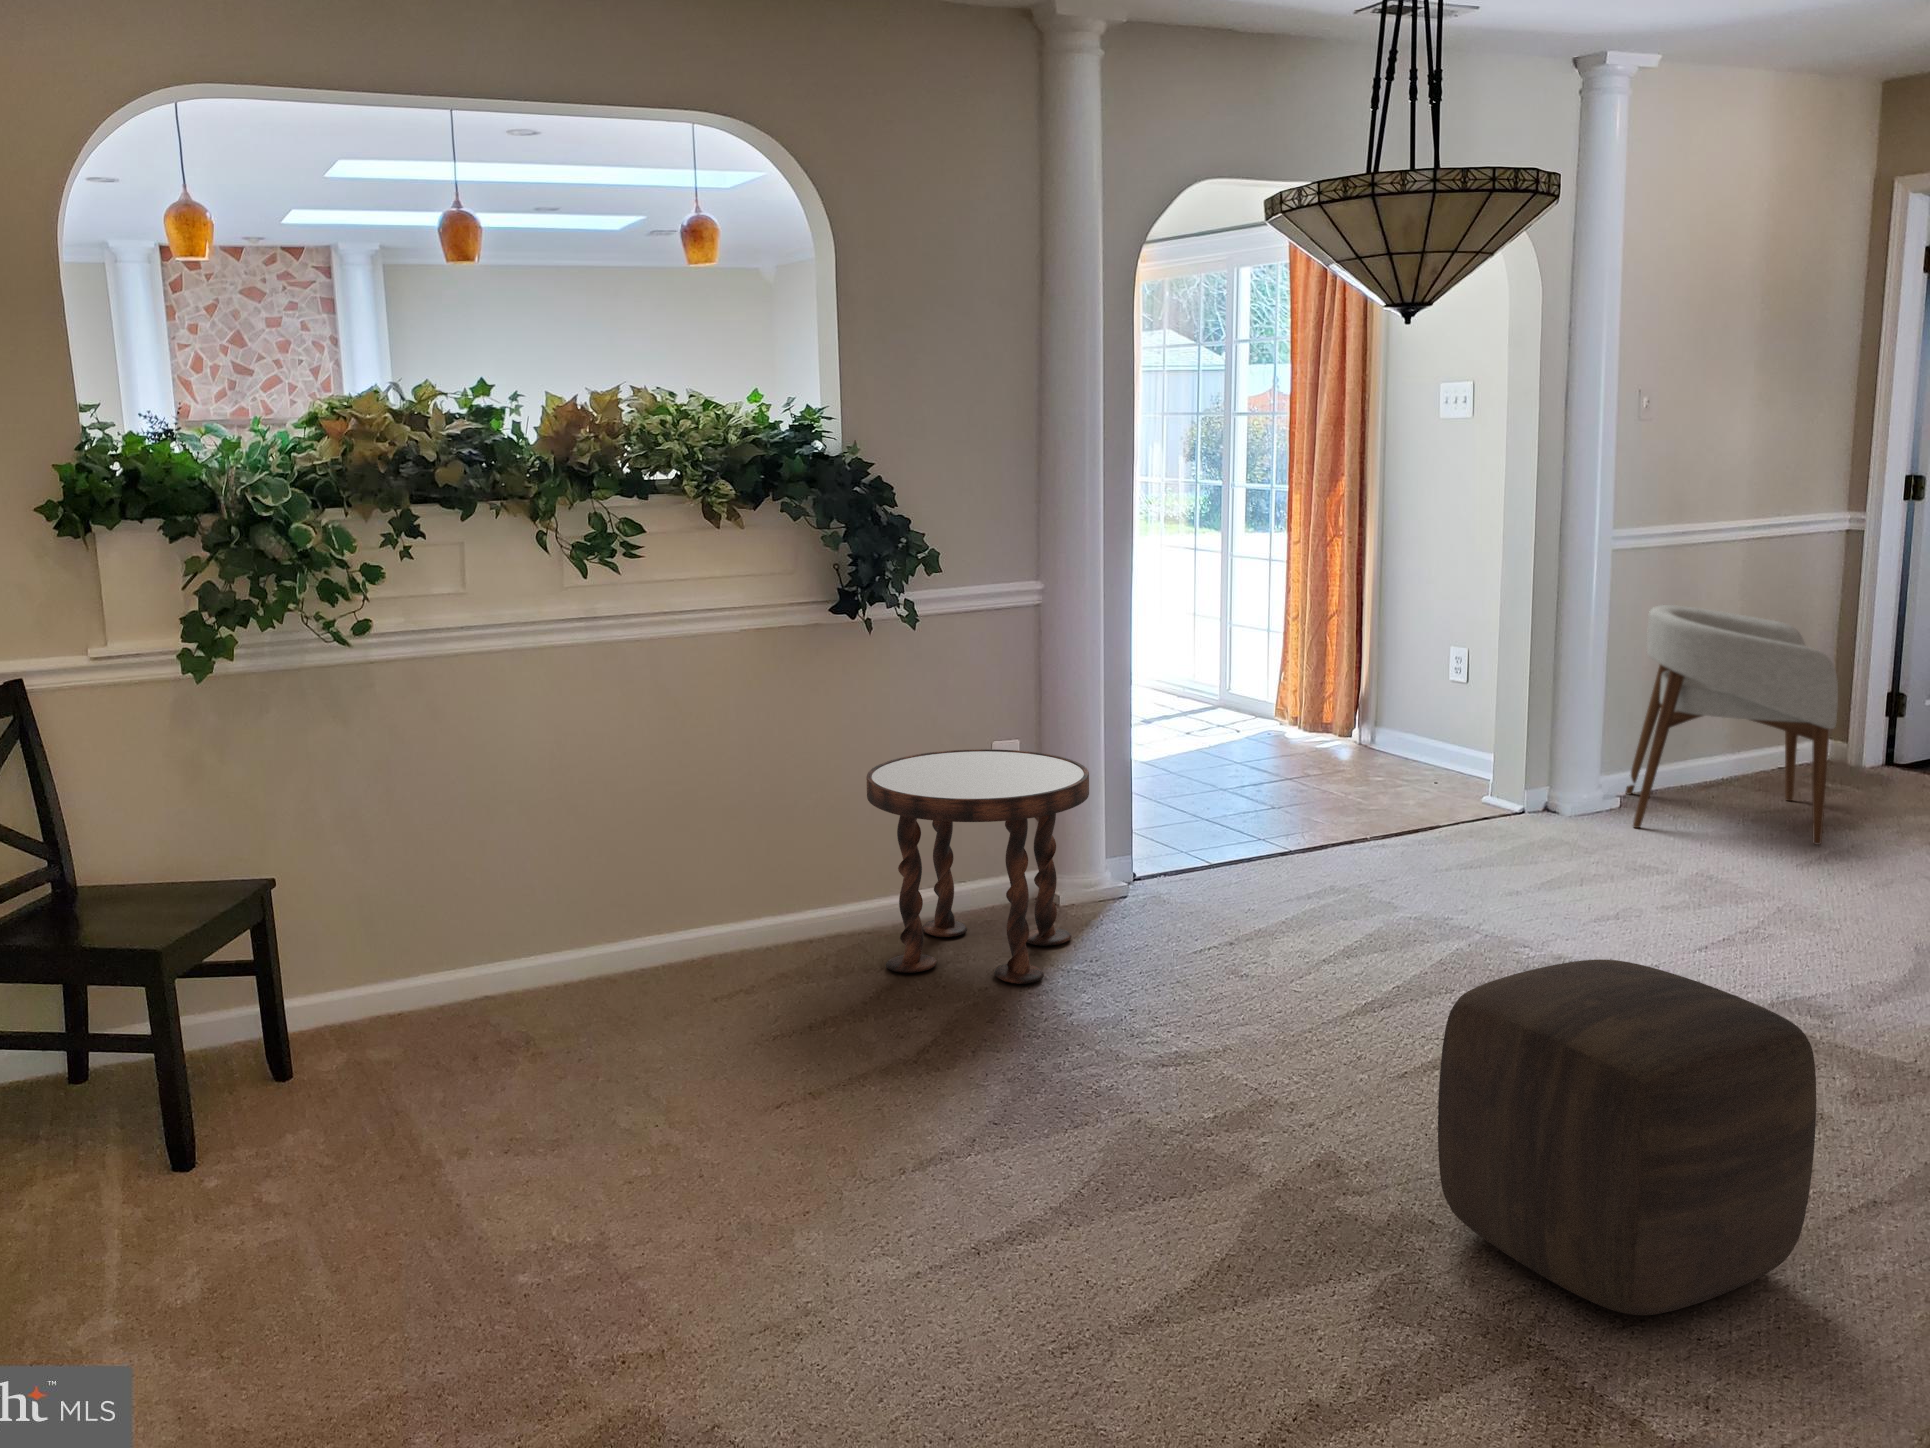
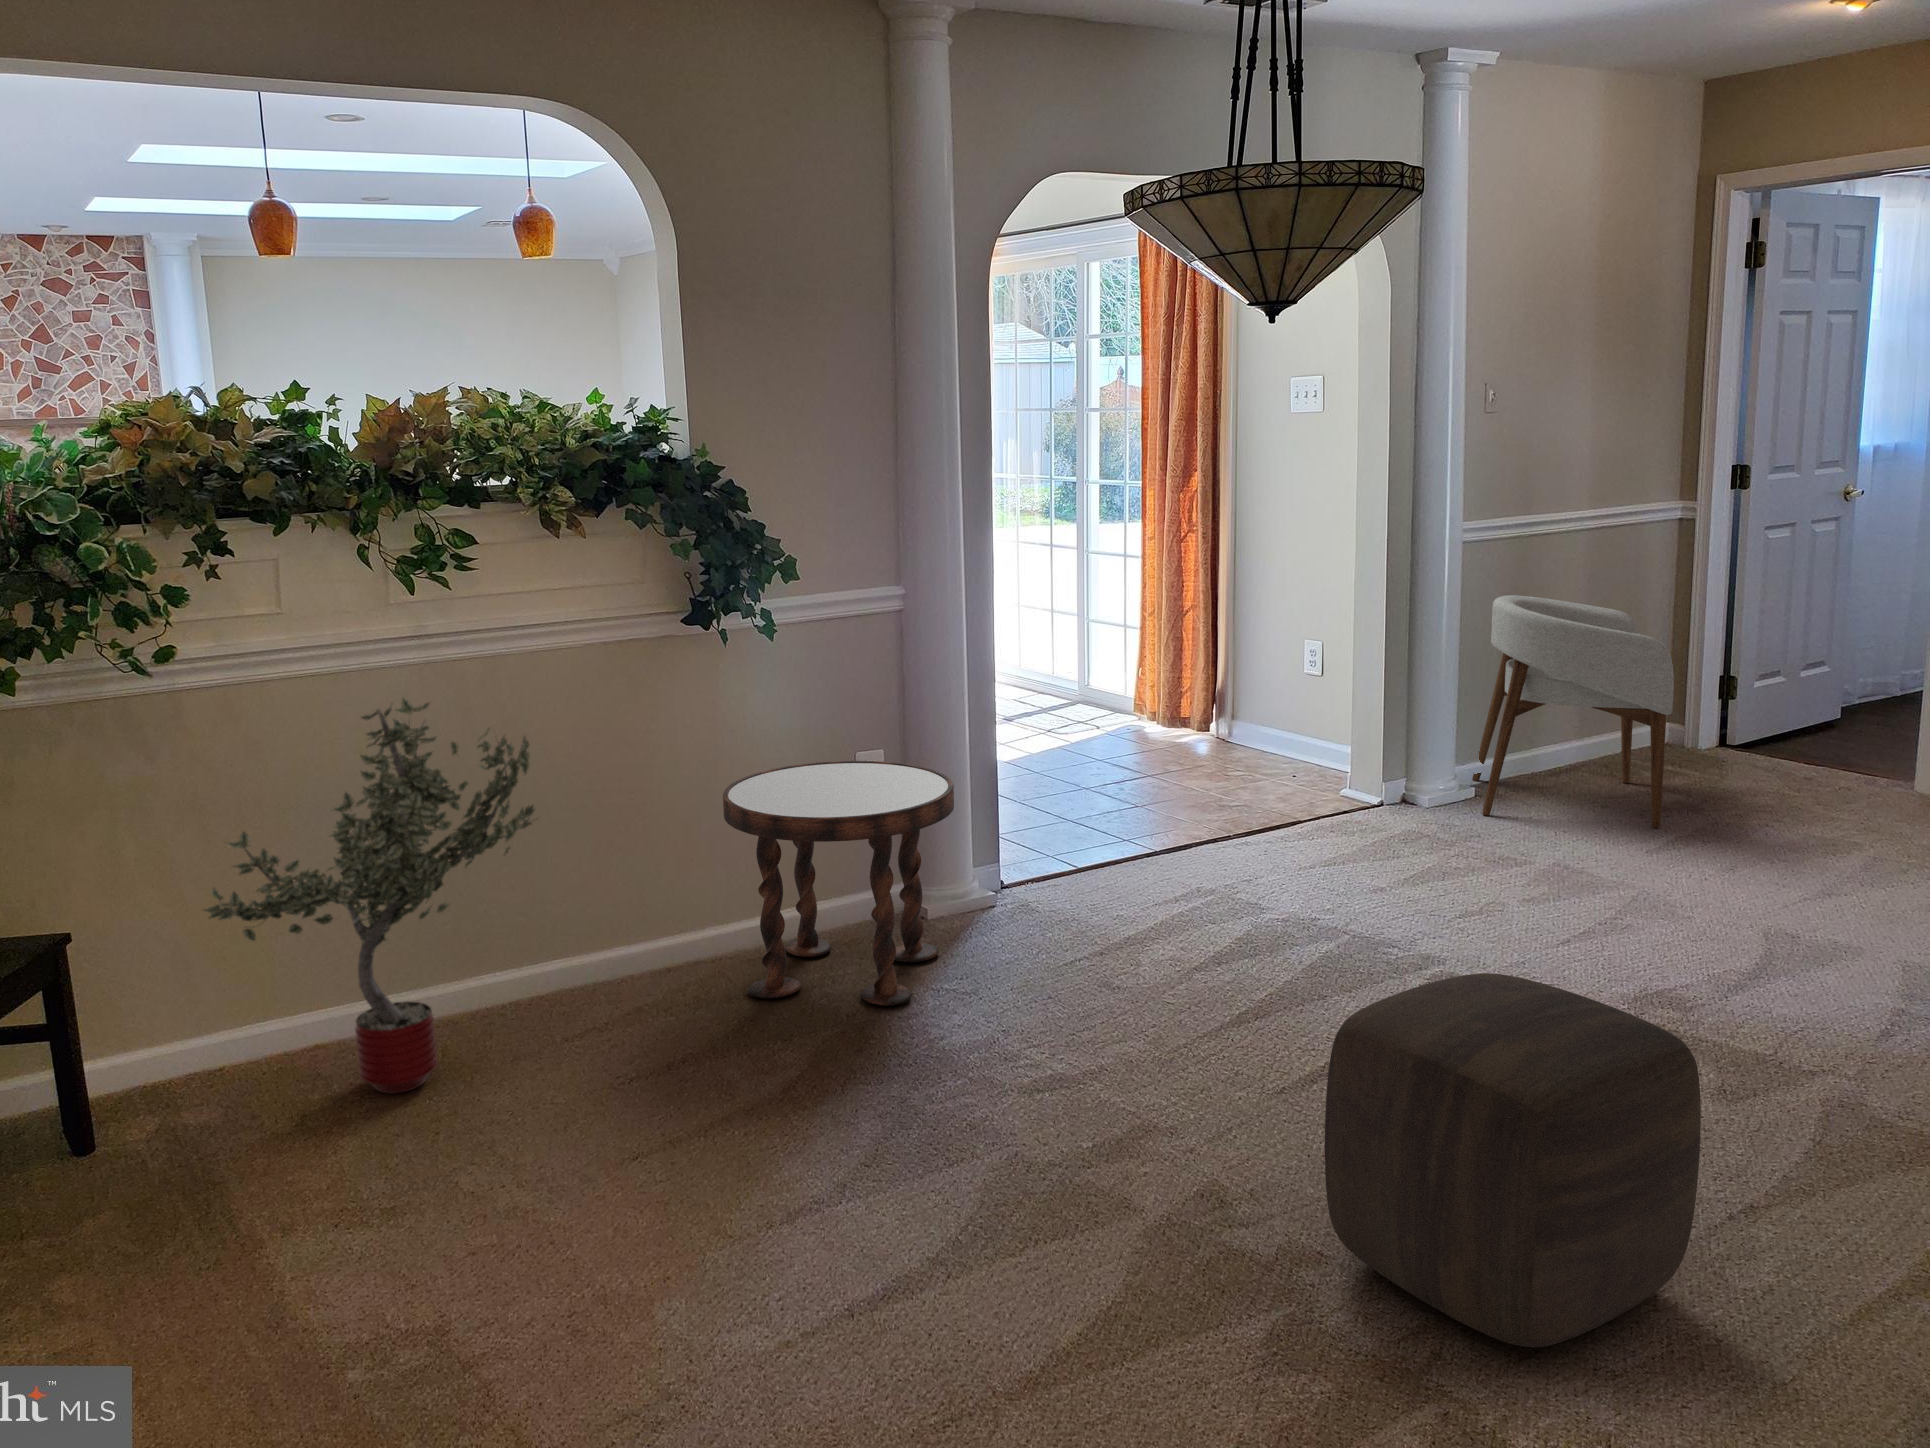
potted tree: none [389,673,695,1042] -> present [204,698,537,1094]

